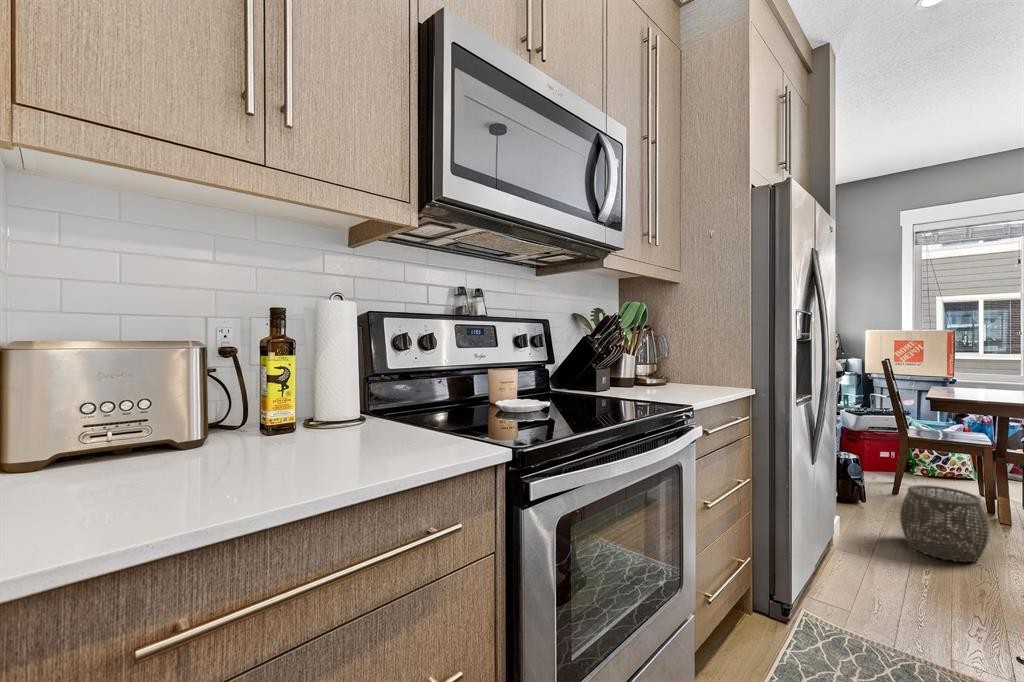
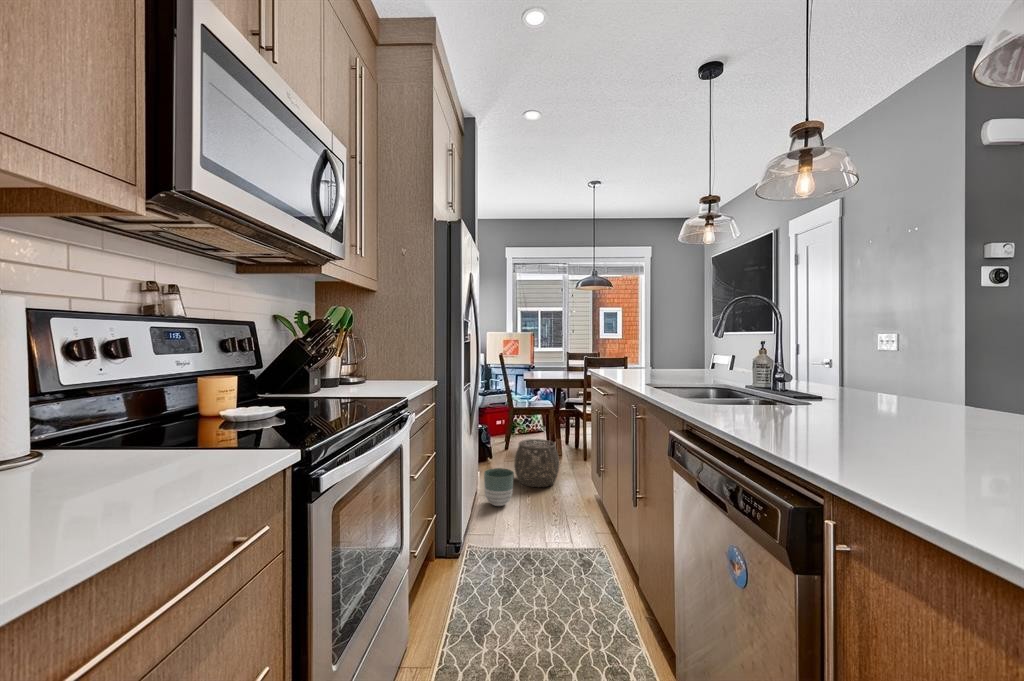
planter: none [841,516,893,571] -> present [484,468,514,506]

